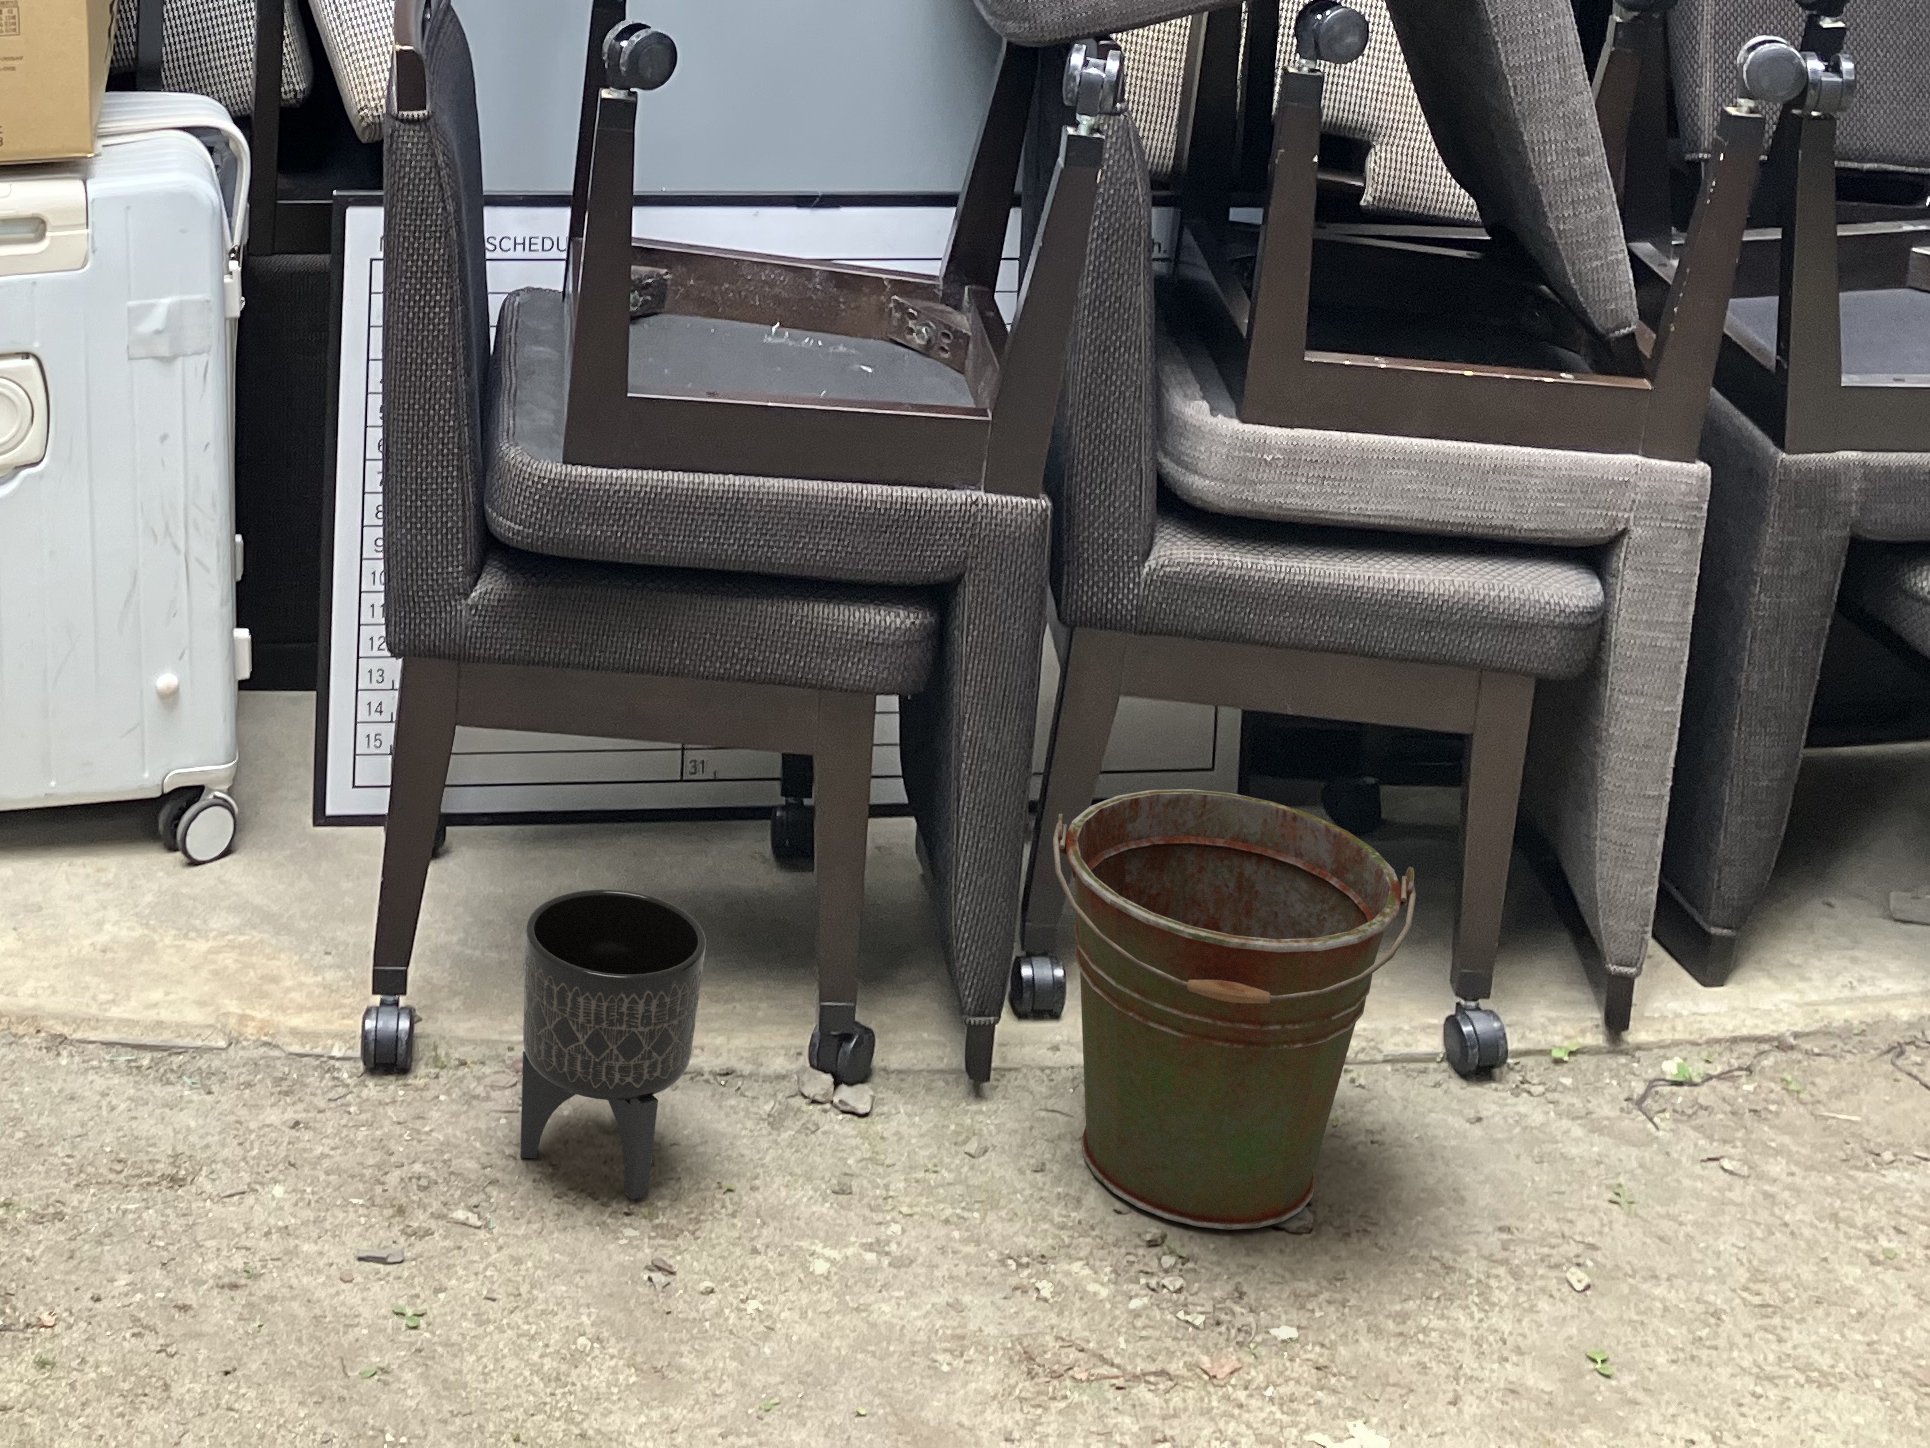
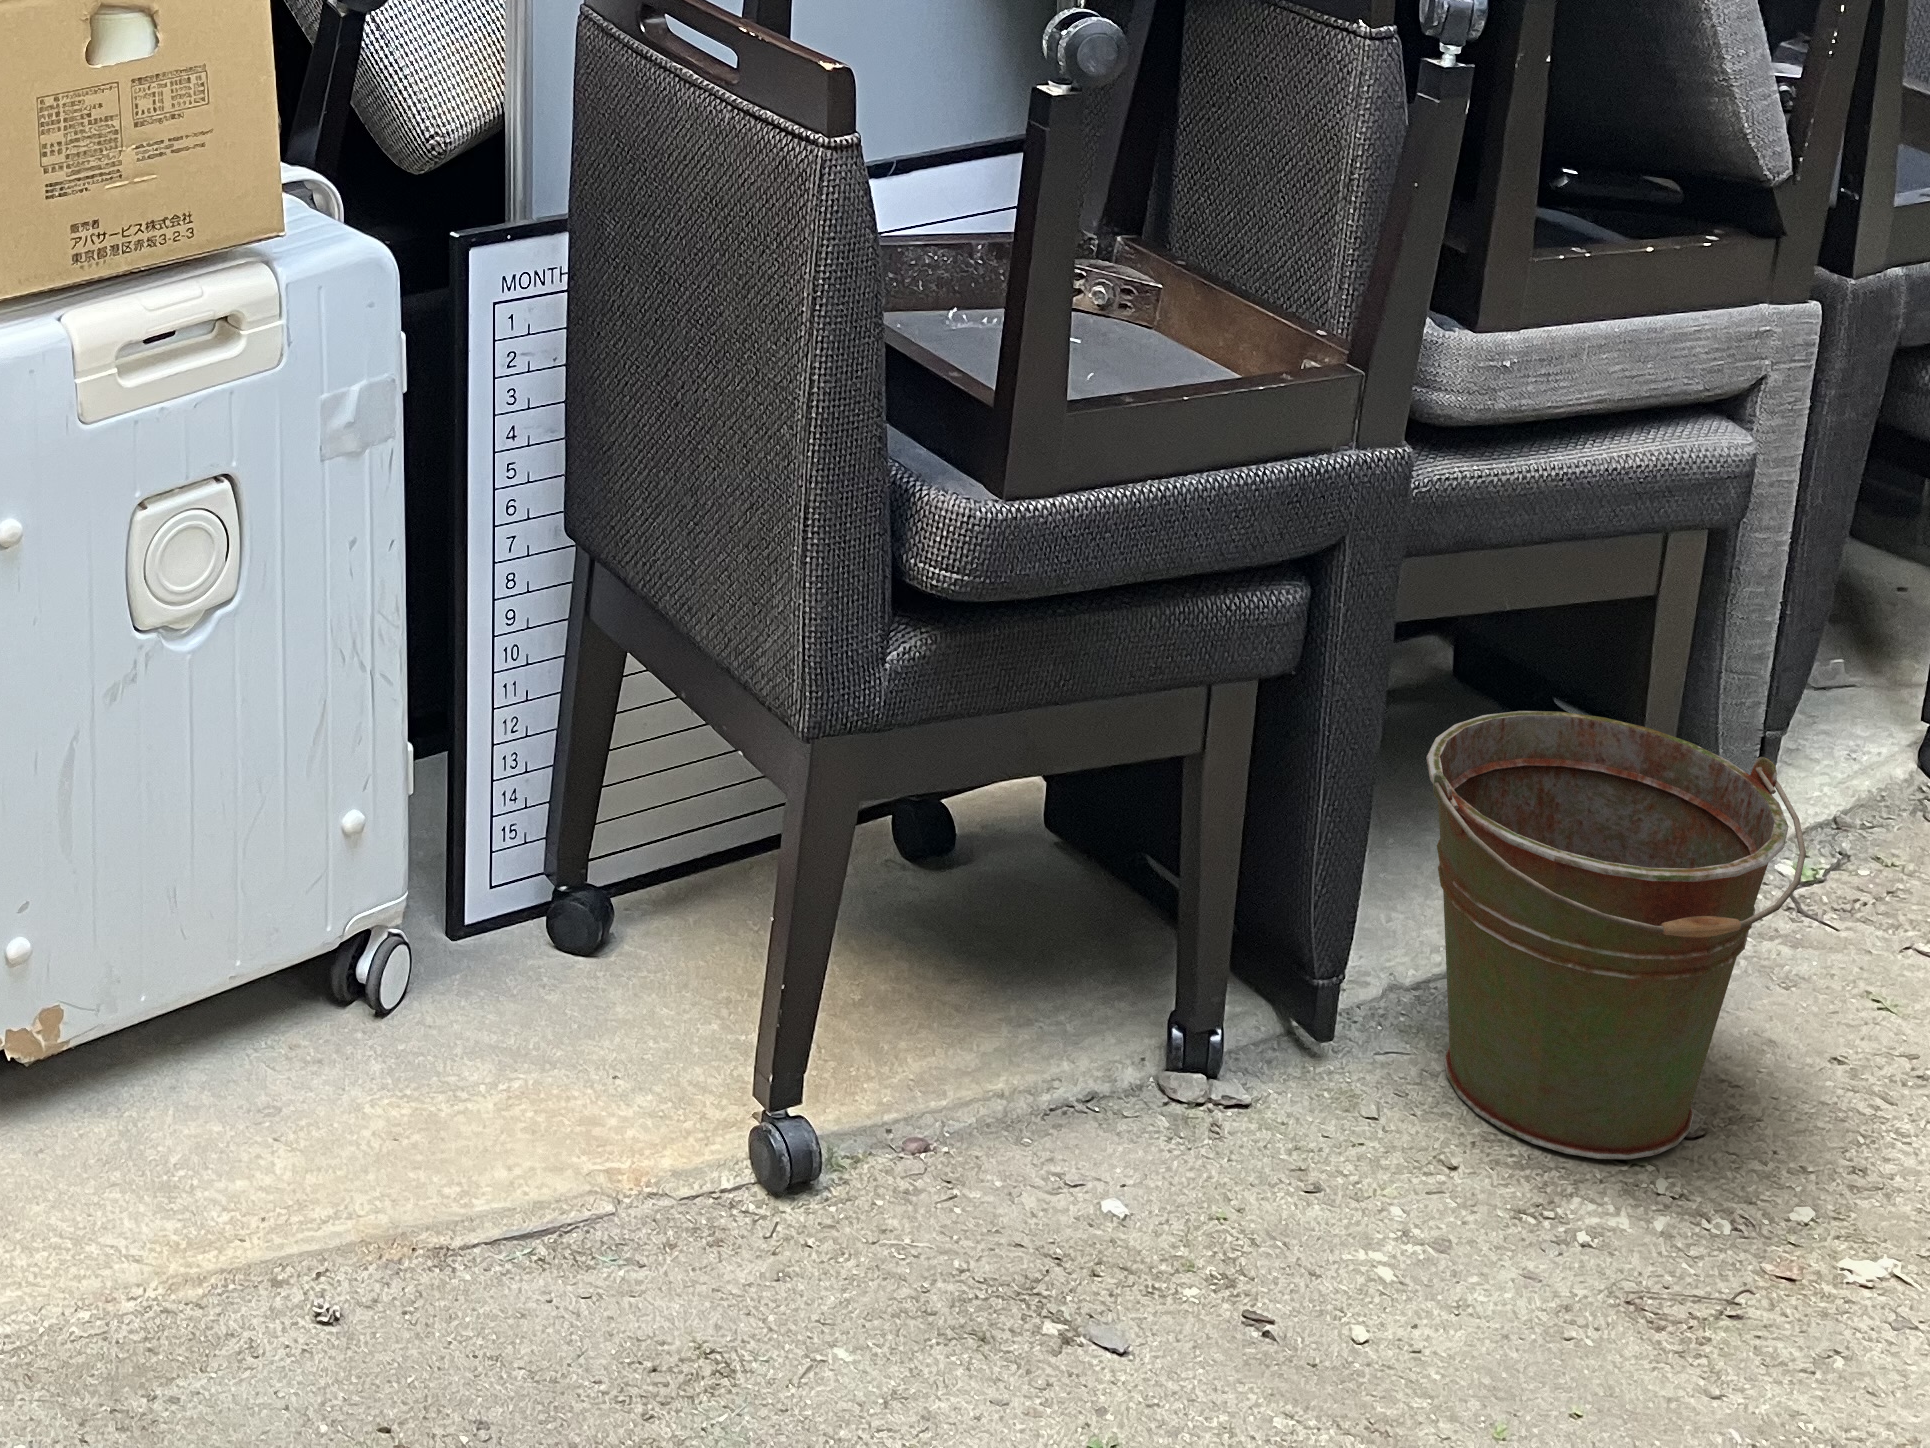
planter: present [520,889,706,1200] -> none [993,950,1195,1283]

